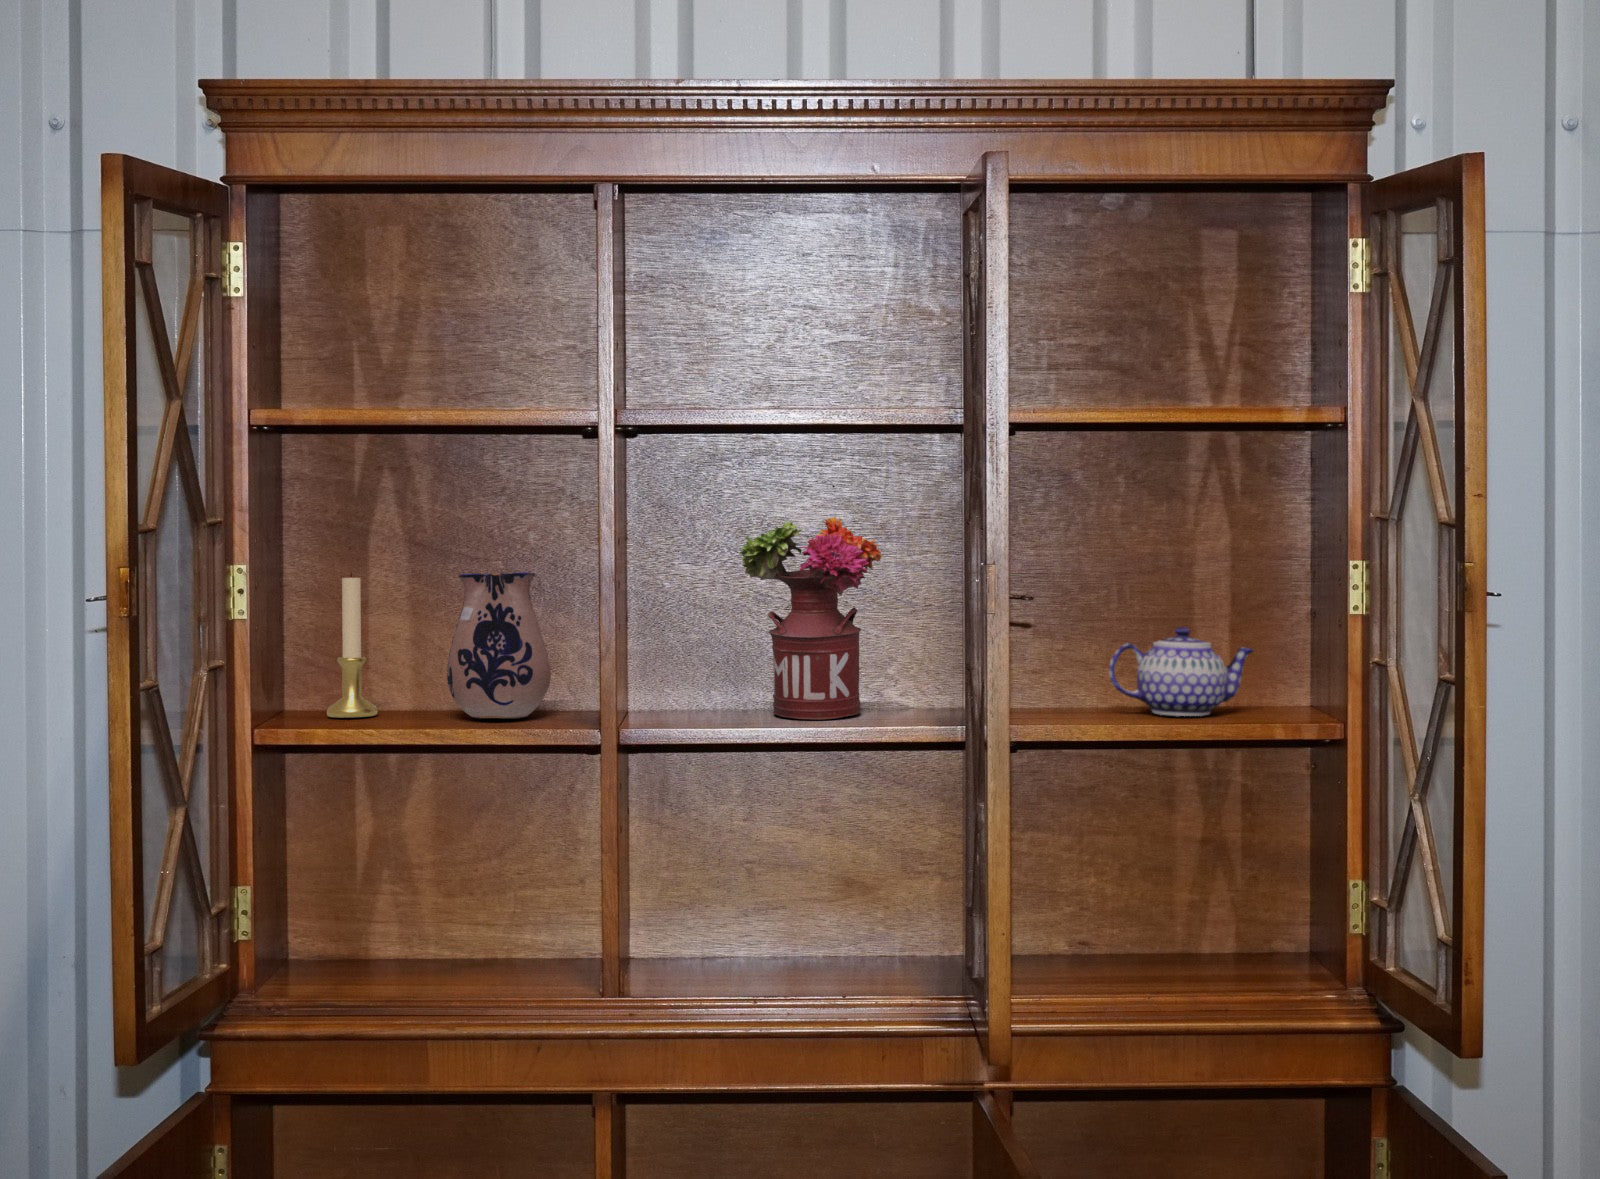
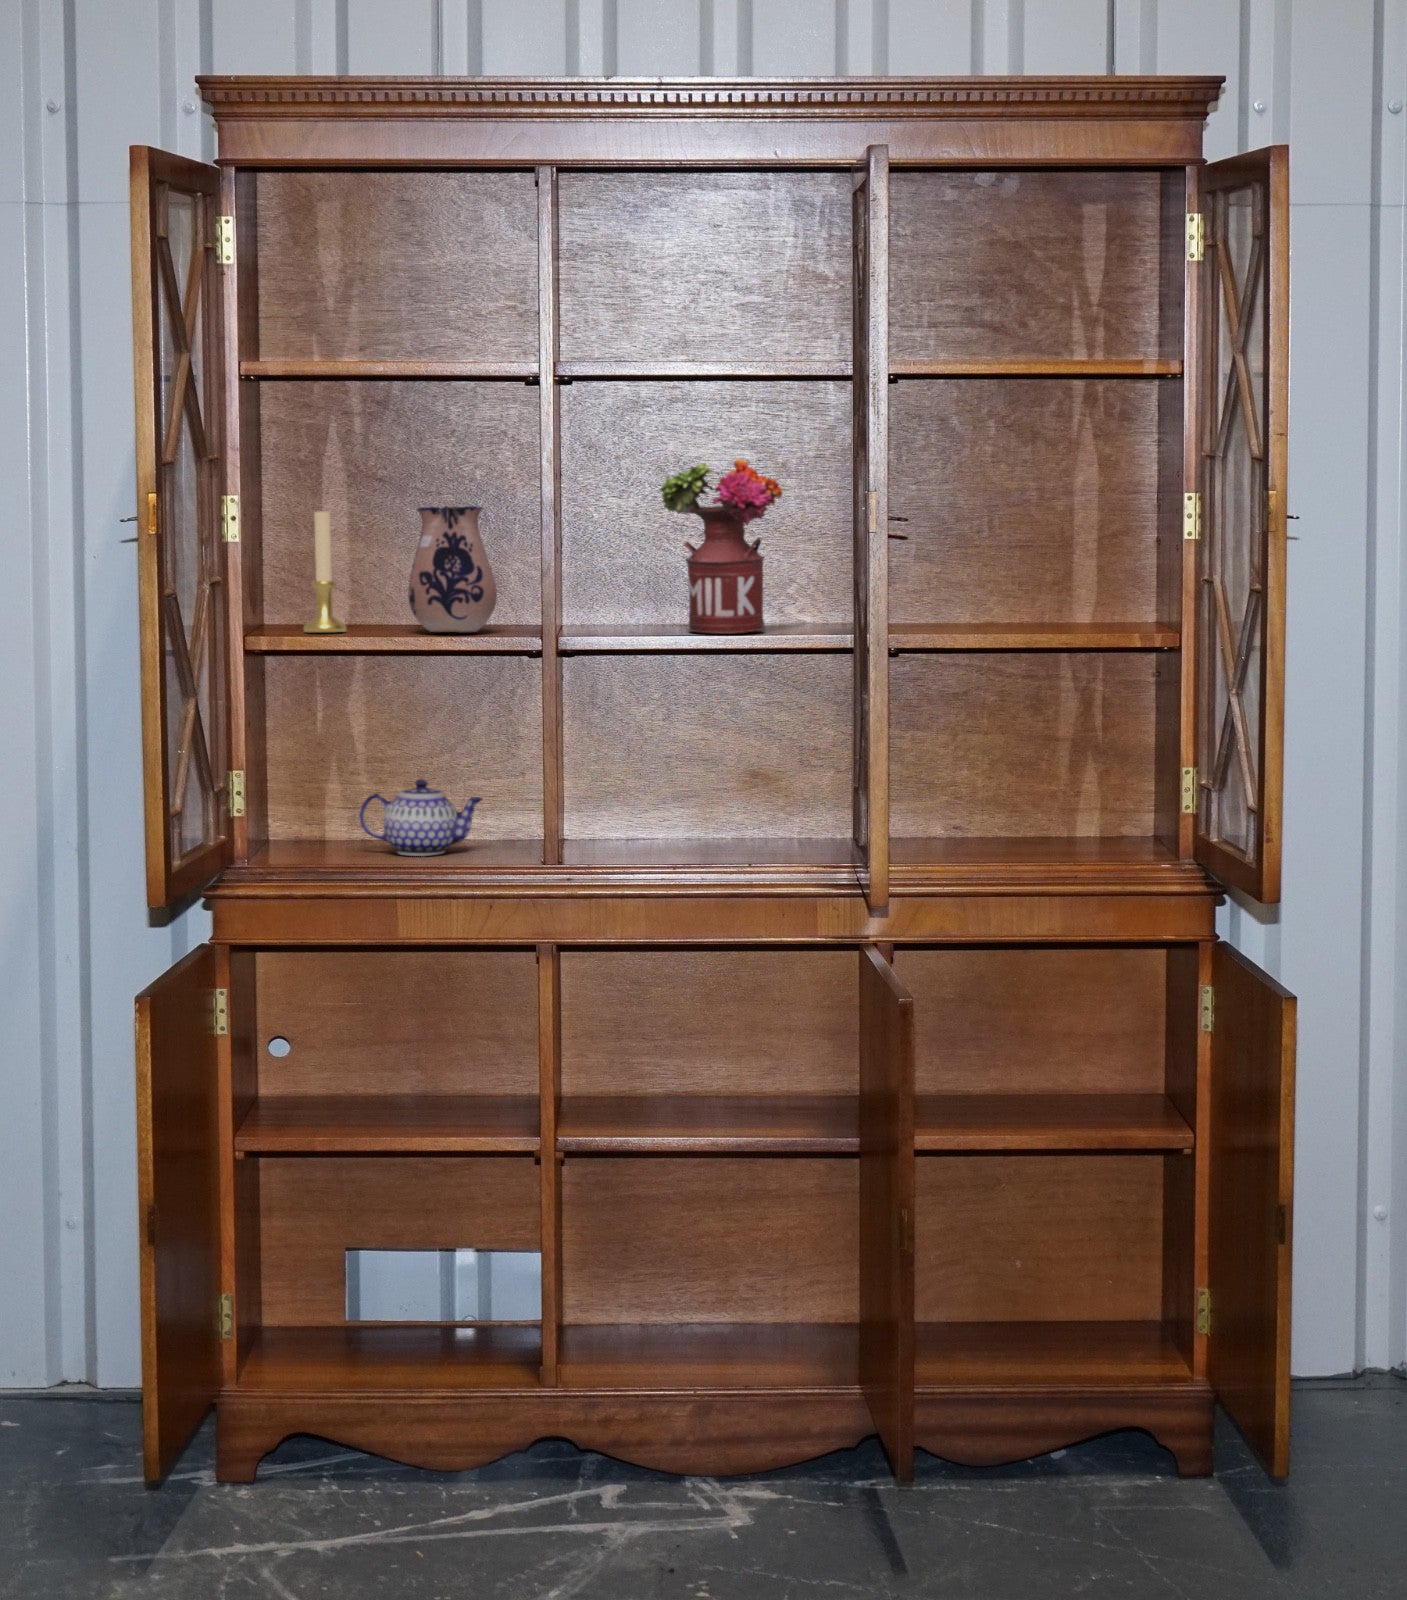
teapot: present [1109,627,1254,716] -> present [359,779,482,856]

